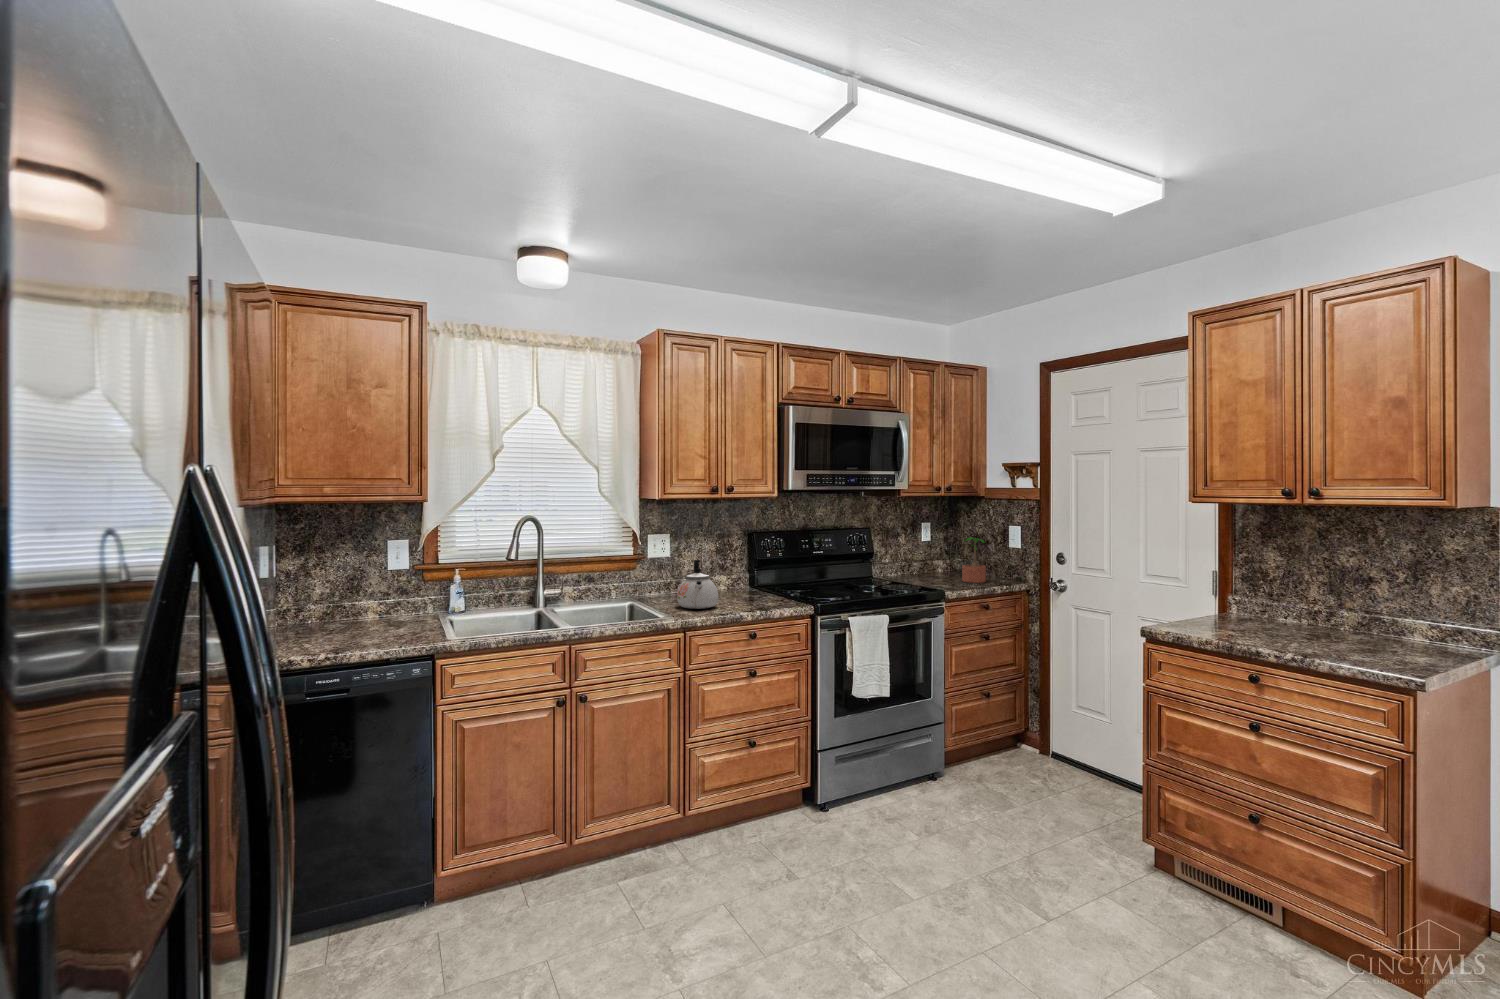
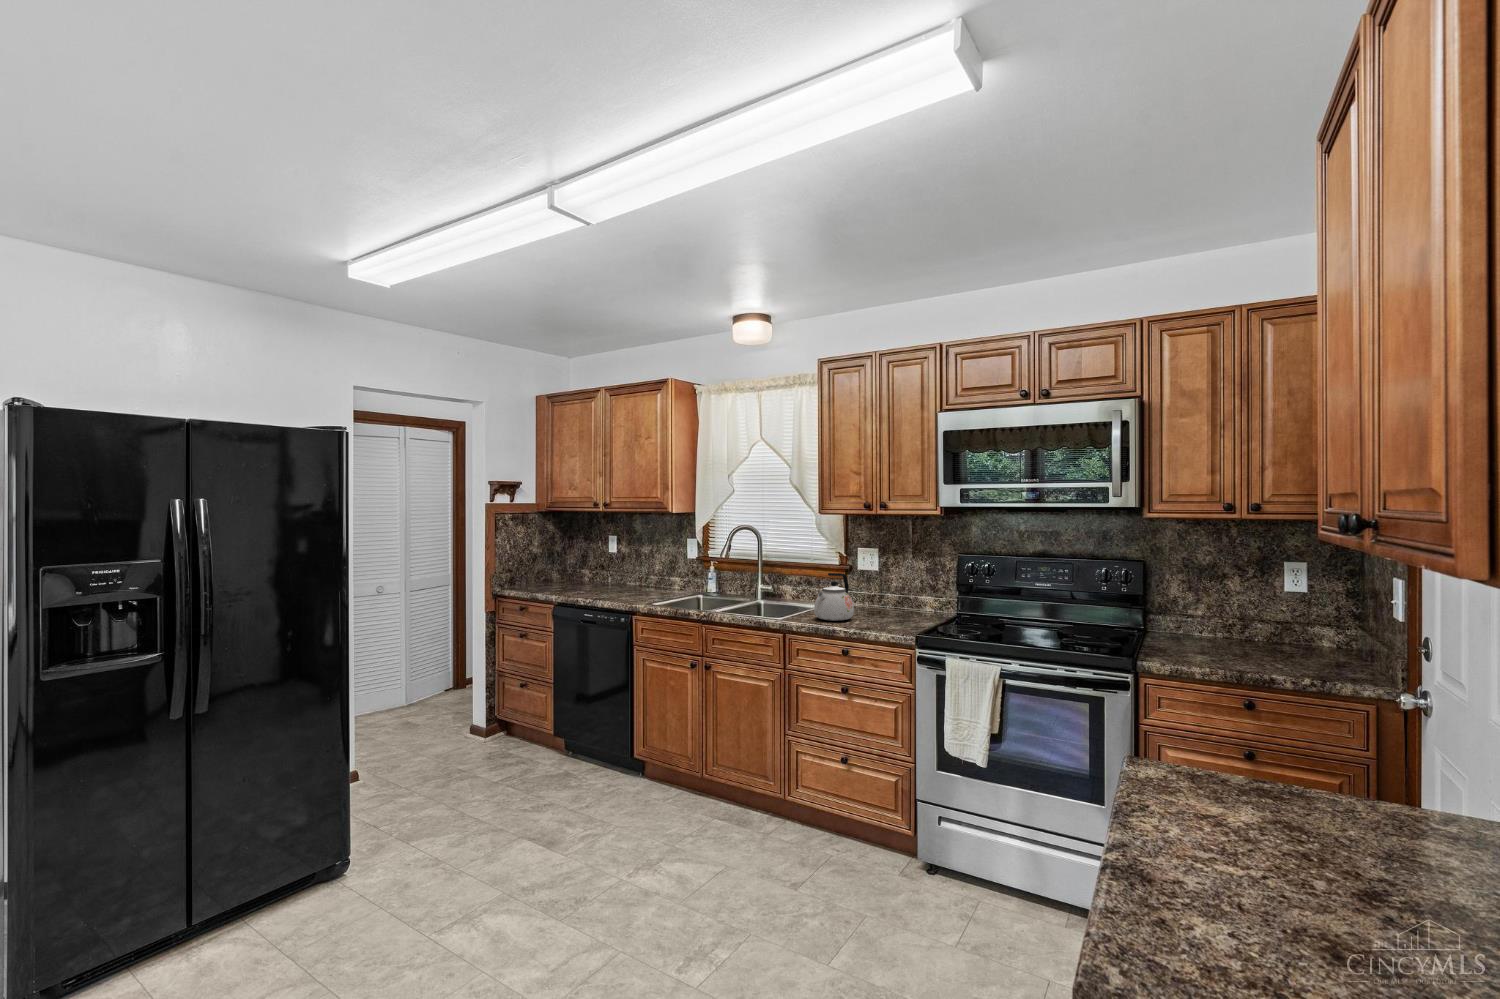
potted plant: present [962,538,986,583] -> none [1275,590,1324,667]

